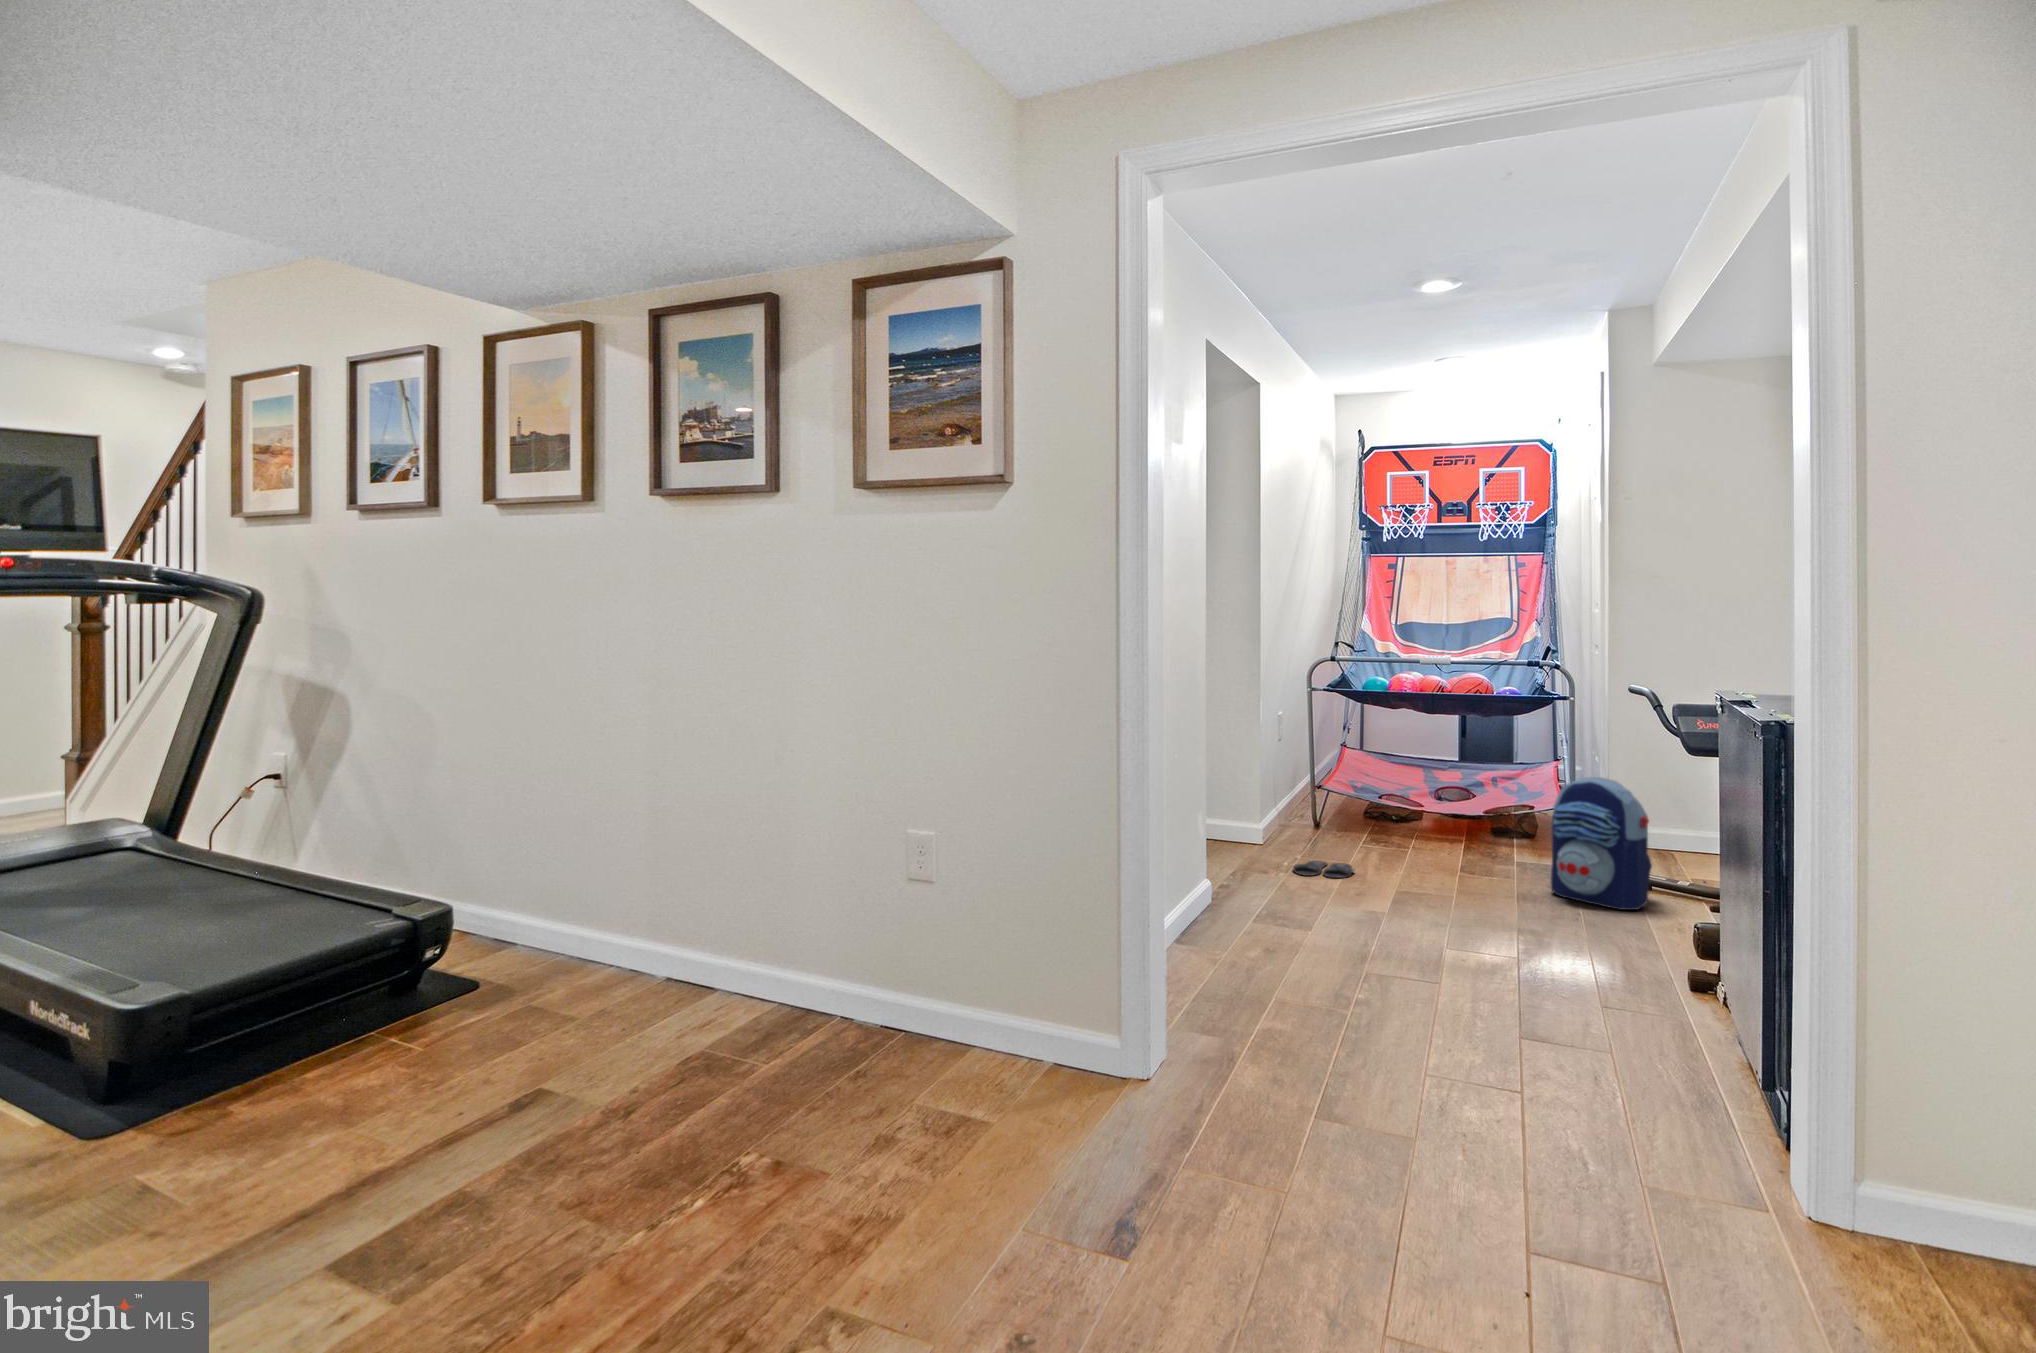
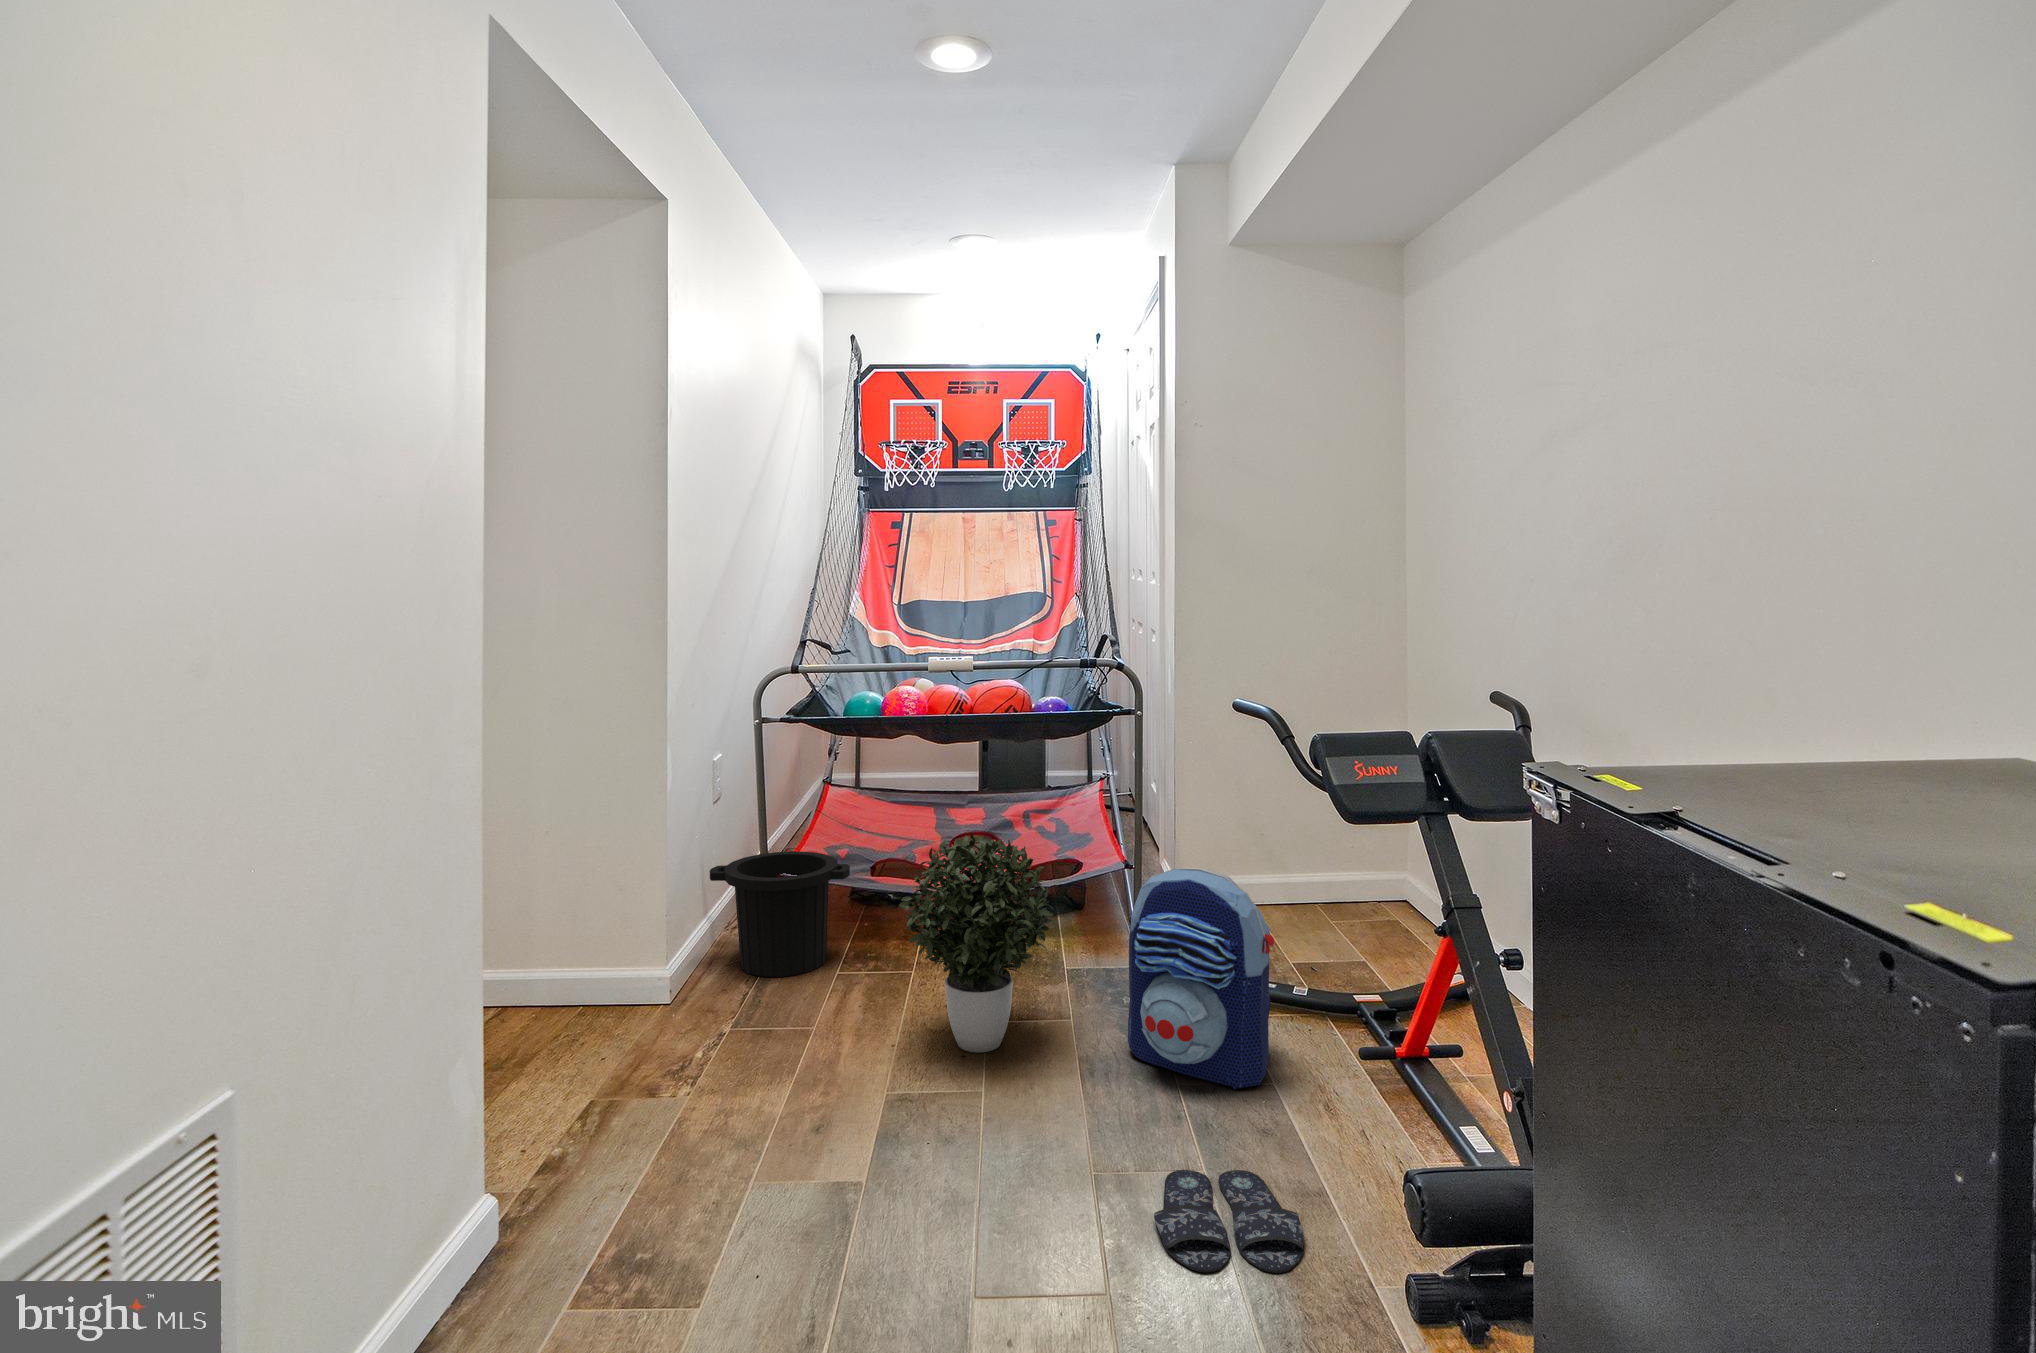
potted plant: none [1400,754,1501,885] -> present [899,833,1053,1052]
trash can: none [1275,779,1364,850] -> present [710,851,850,977]
slippers: present [1293,861,1354,878] -> present [1154,1170,1304,1273]

